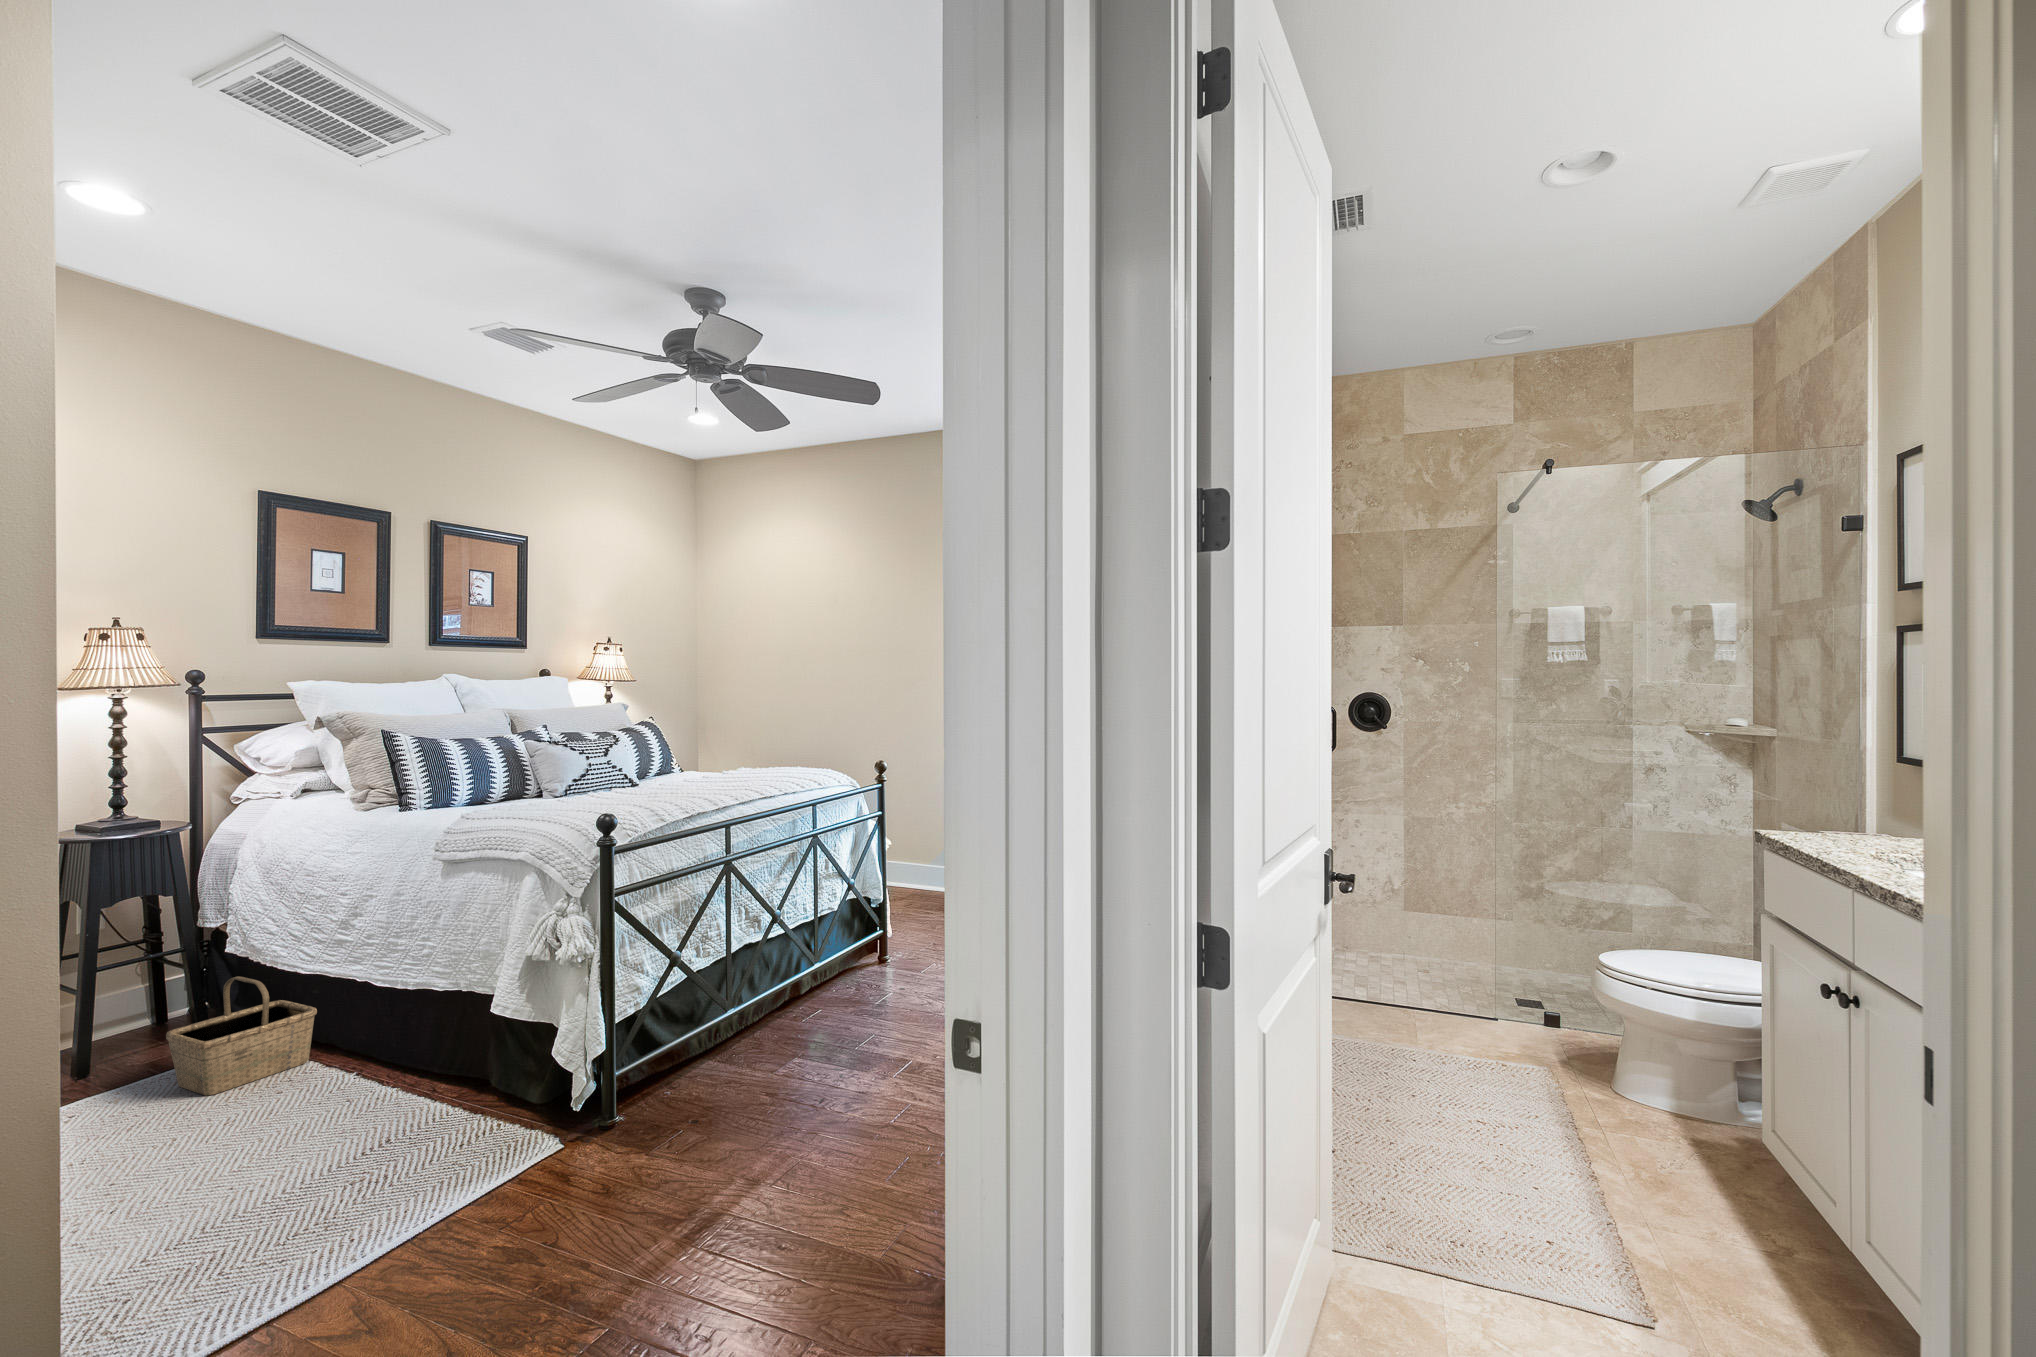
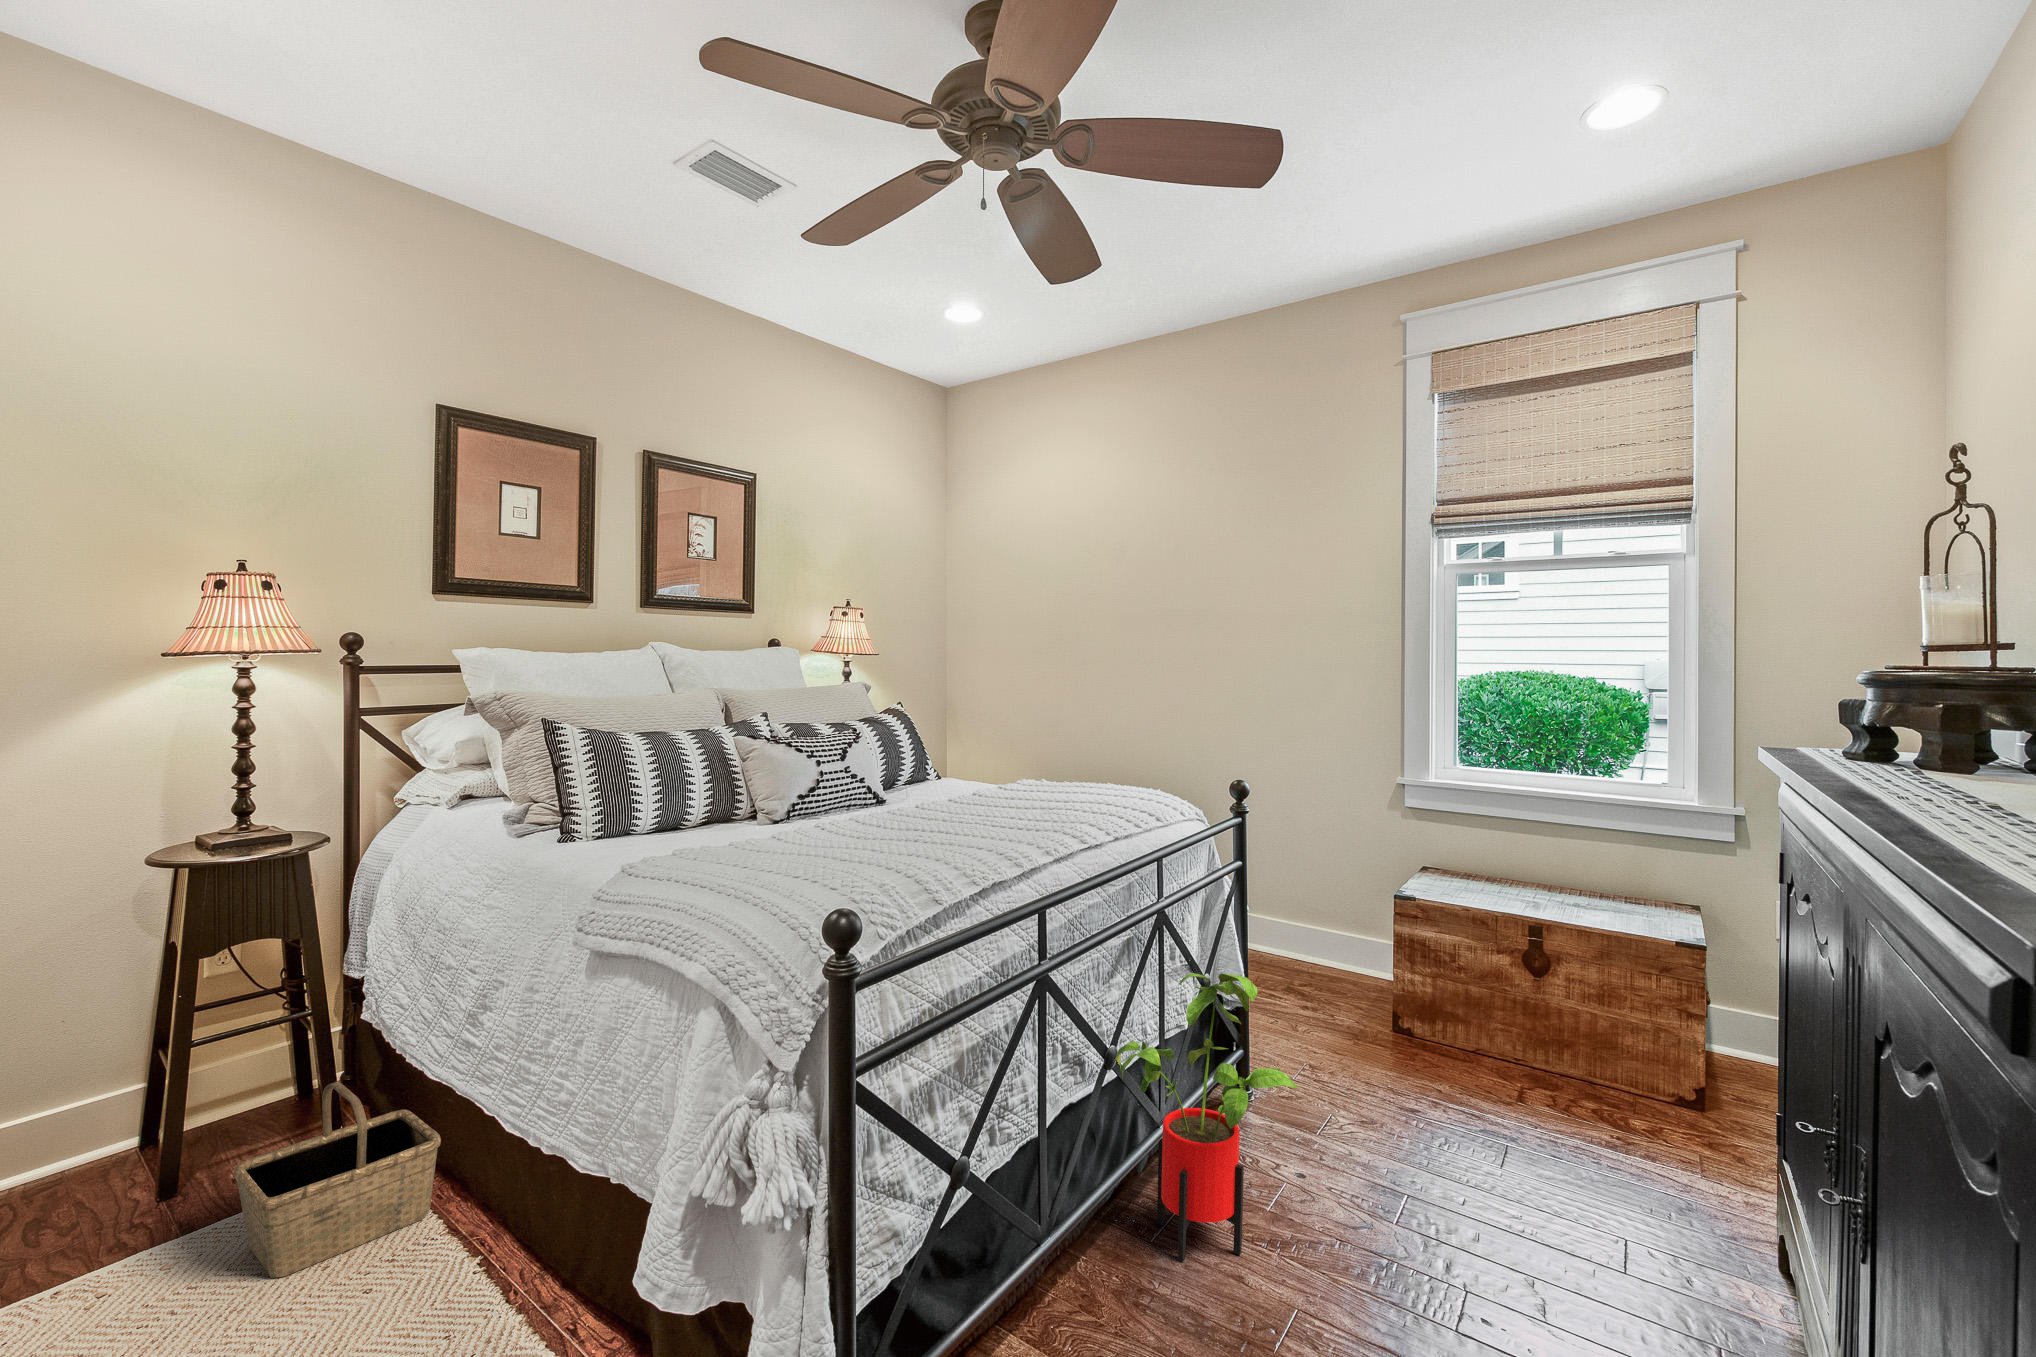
house plant: none [784,865,887,1031] -> present [1115,973,1298,1262]

